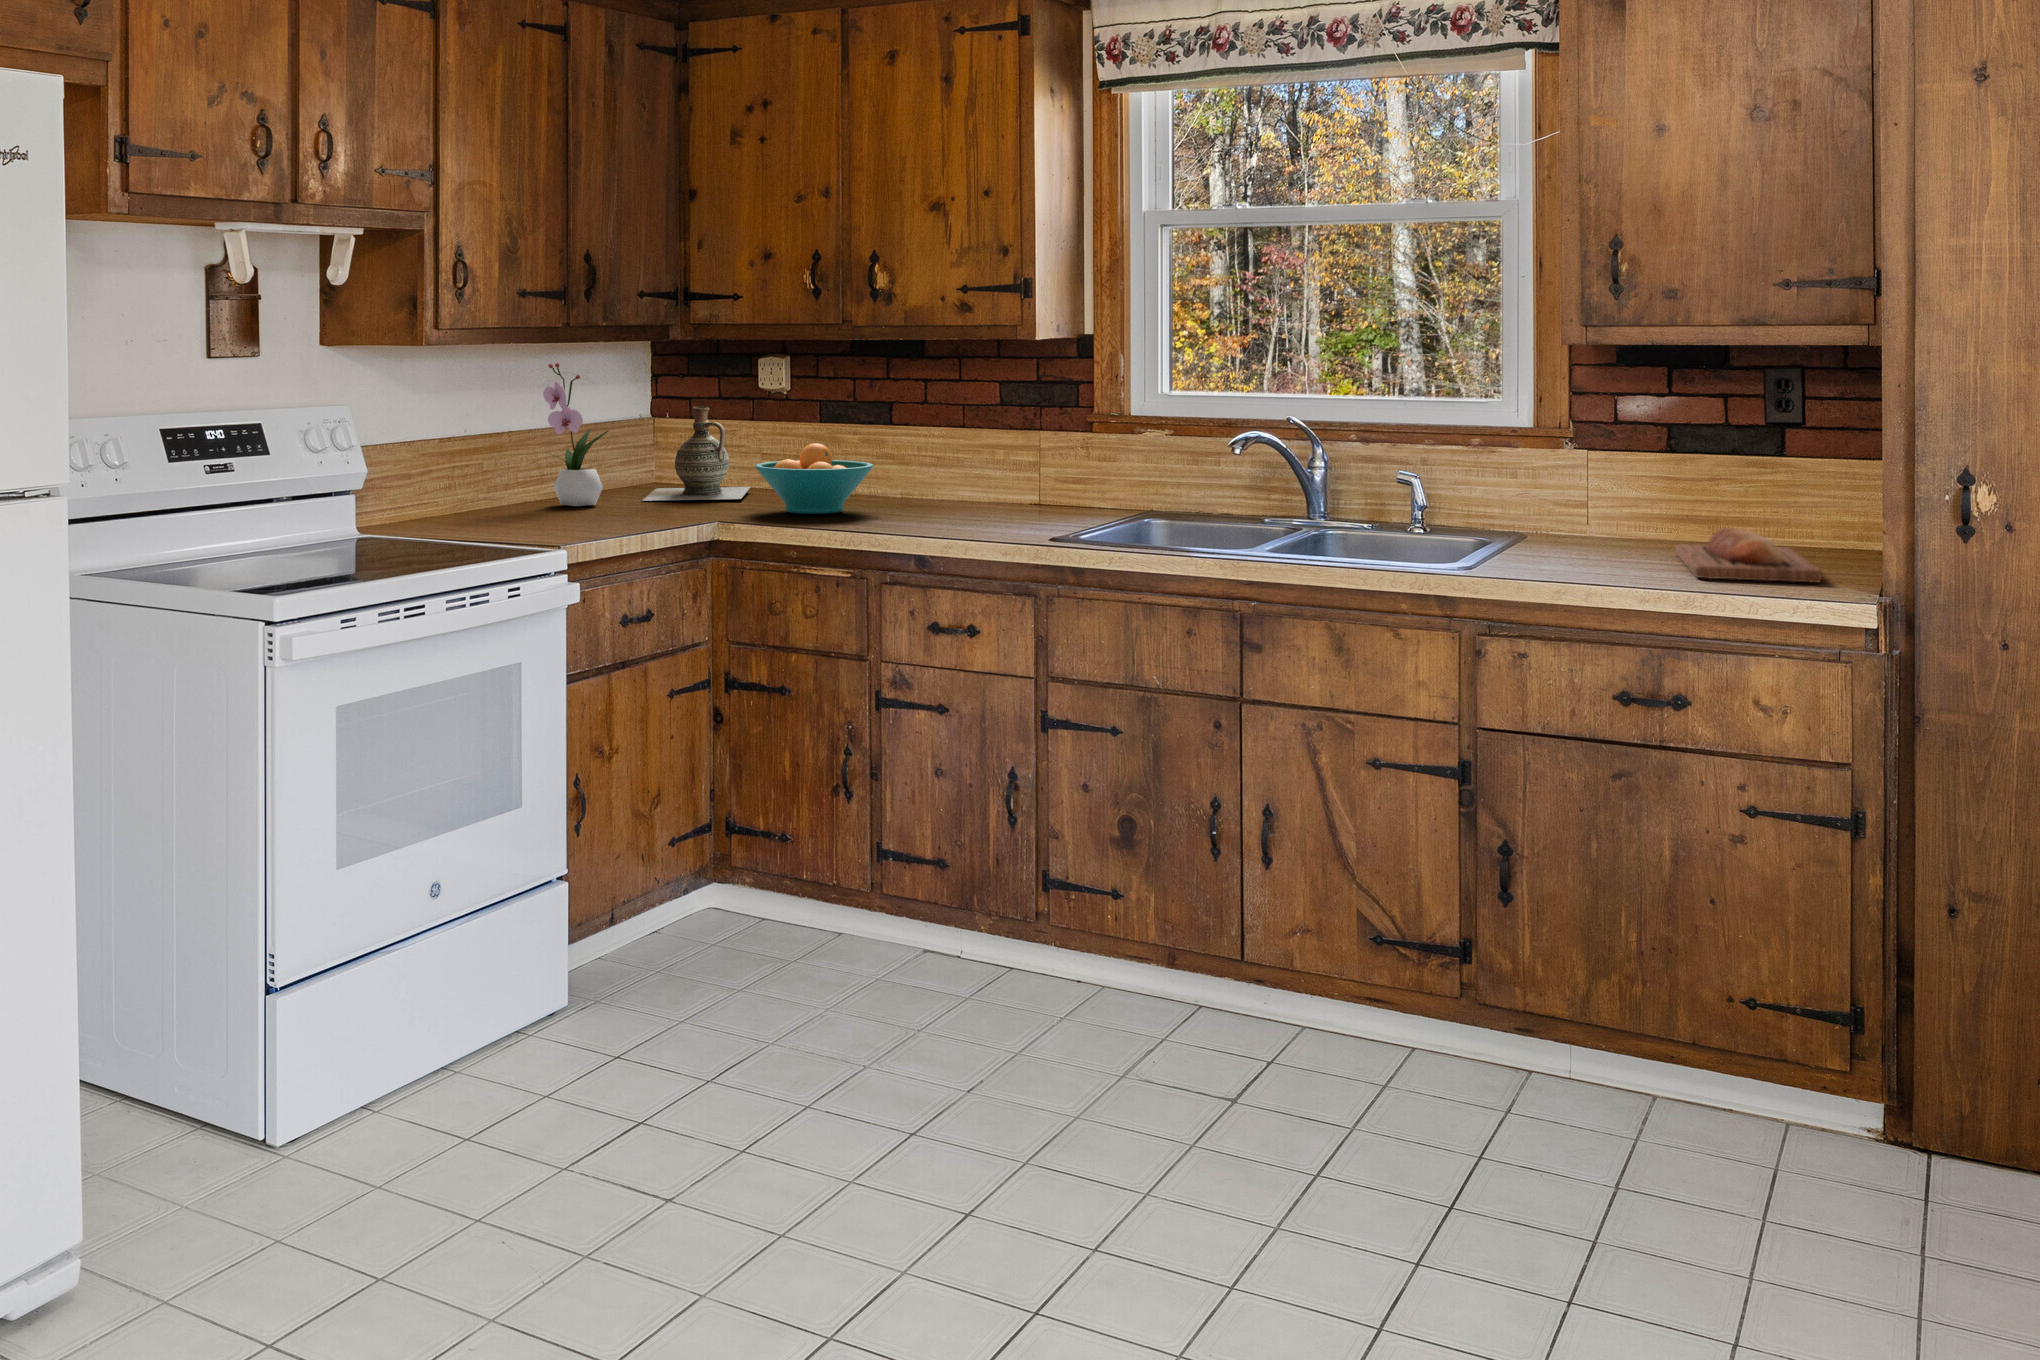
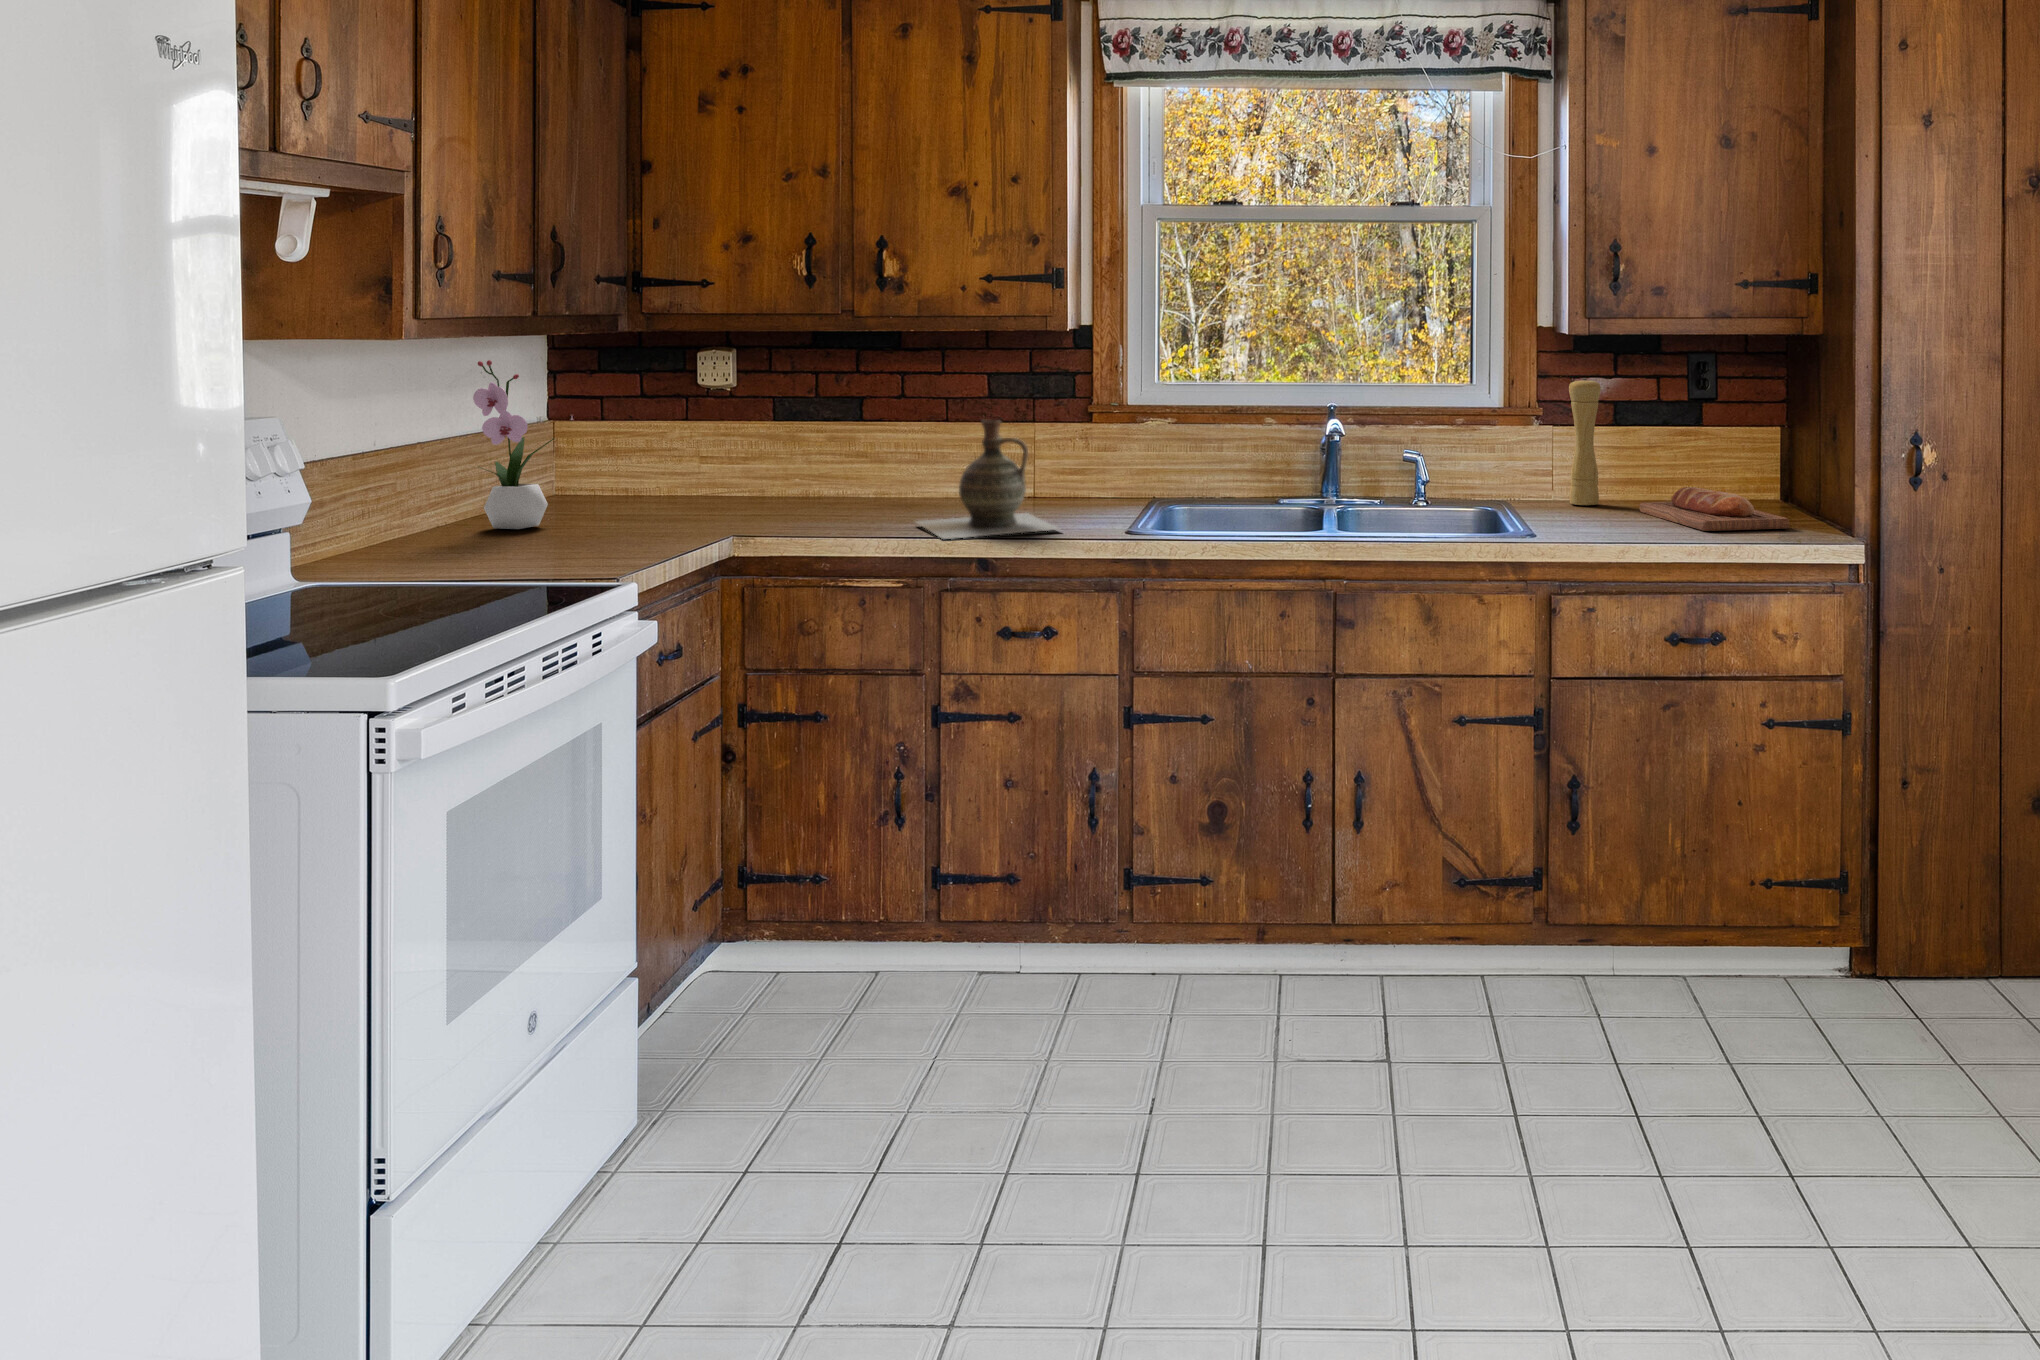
pepper mill: none [1604,396,1645,544] -> present [1569,378,1601,505]
ceramic jug: present [642,407,750,501] -> present [917,420,1058,539]
fruit bowl: present [755,443,873,514] -> none [750,444,885,522]

